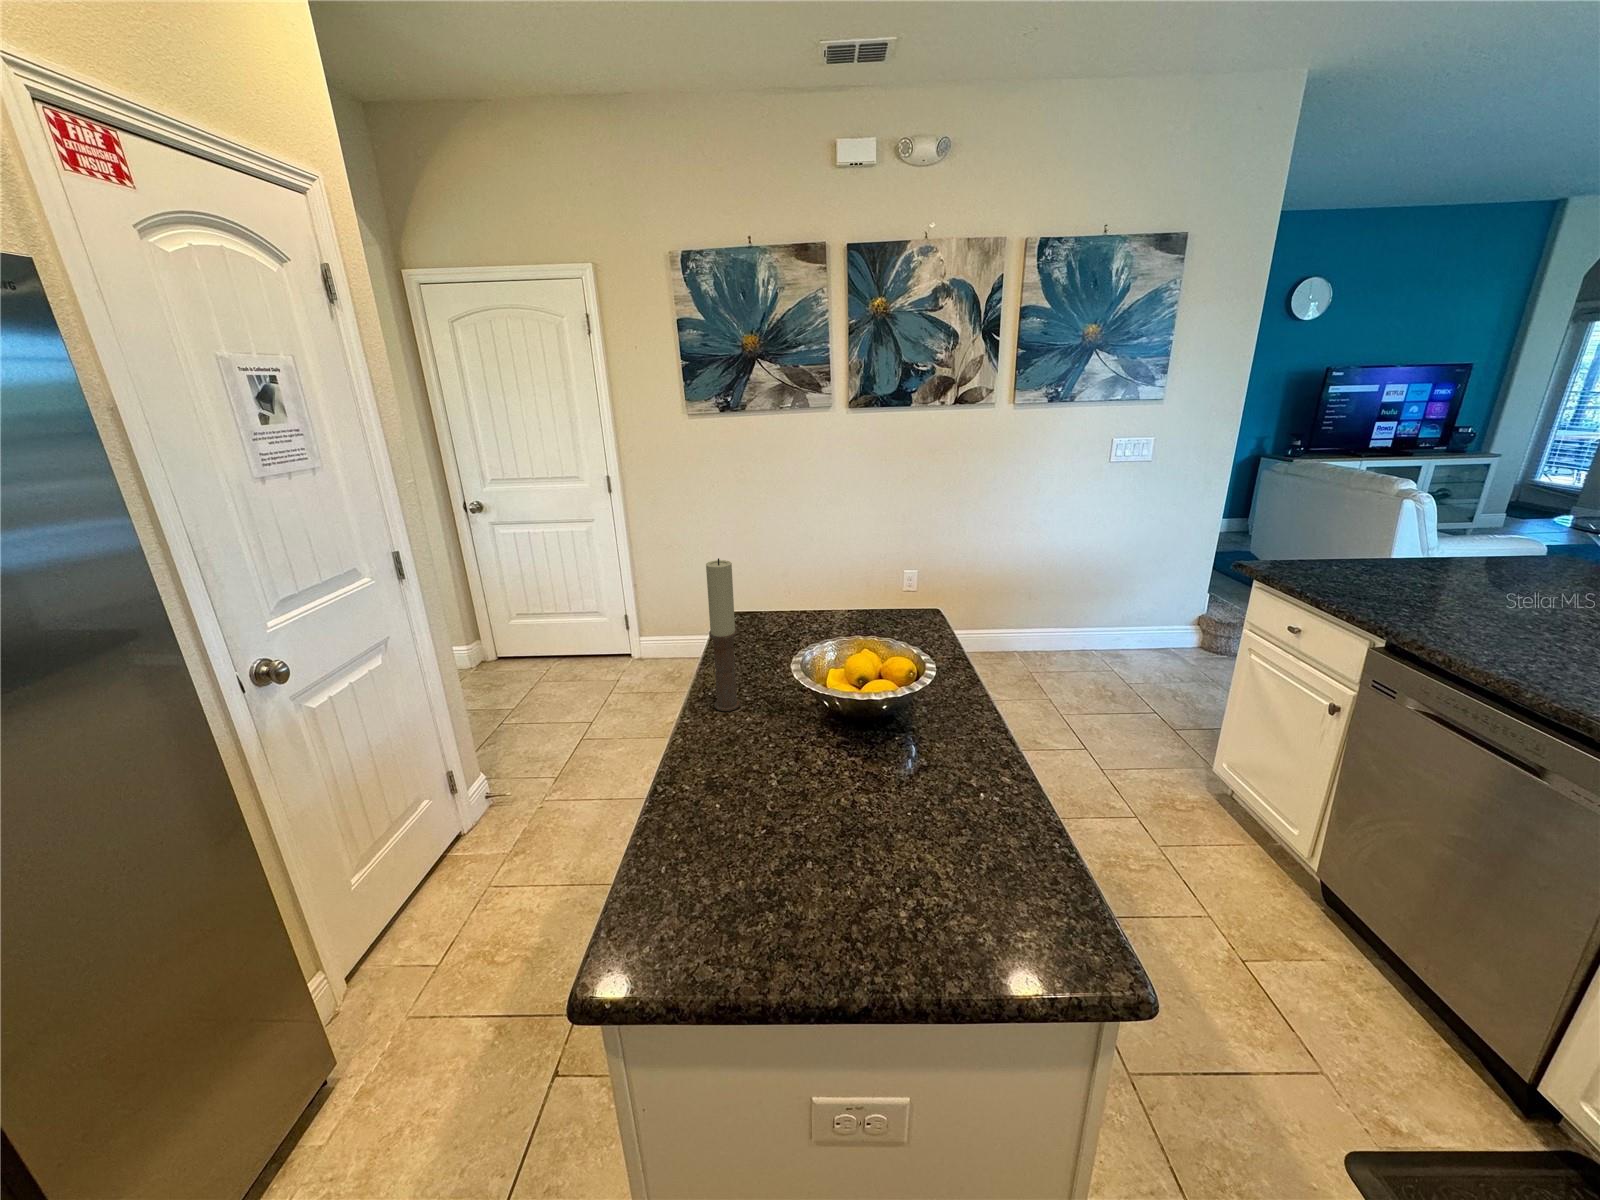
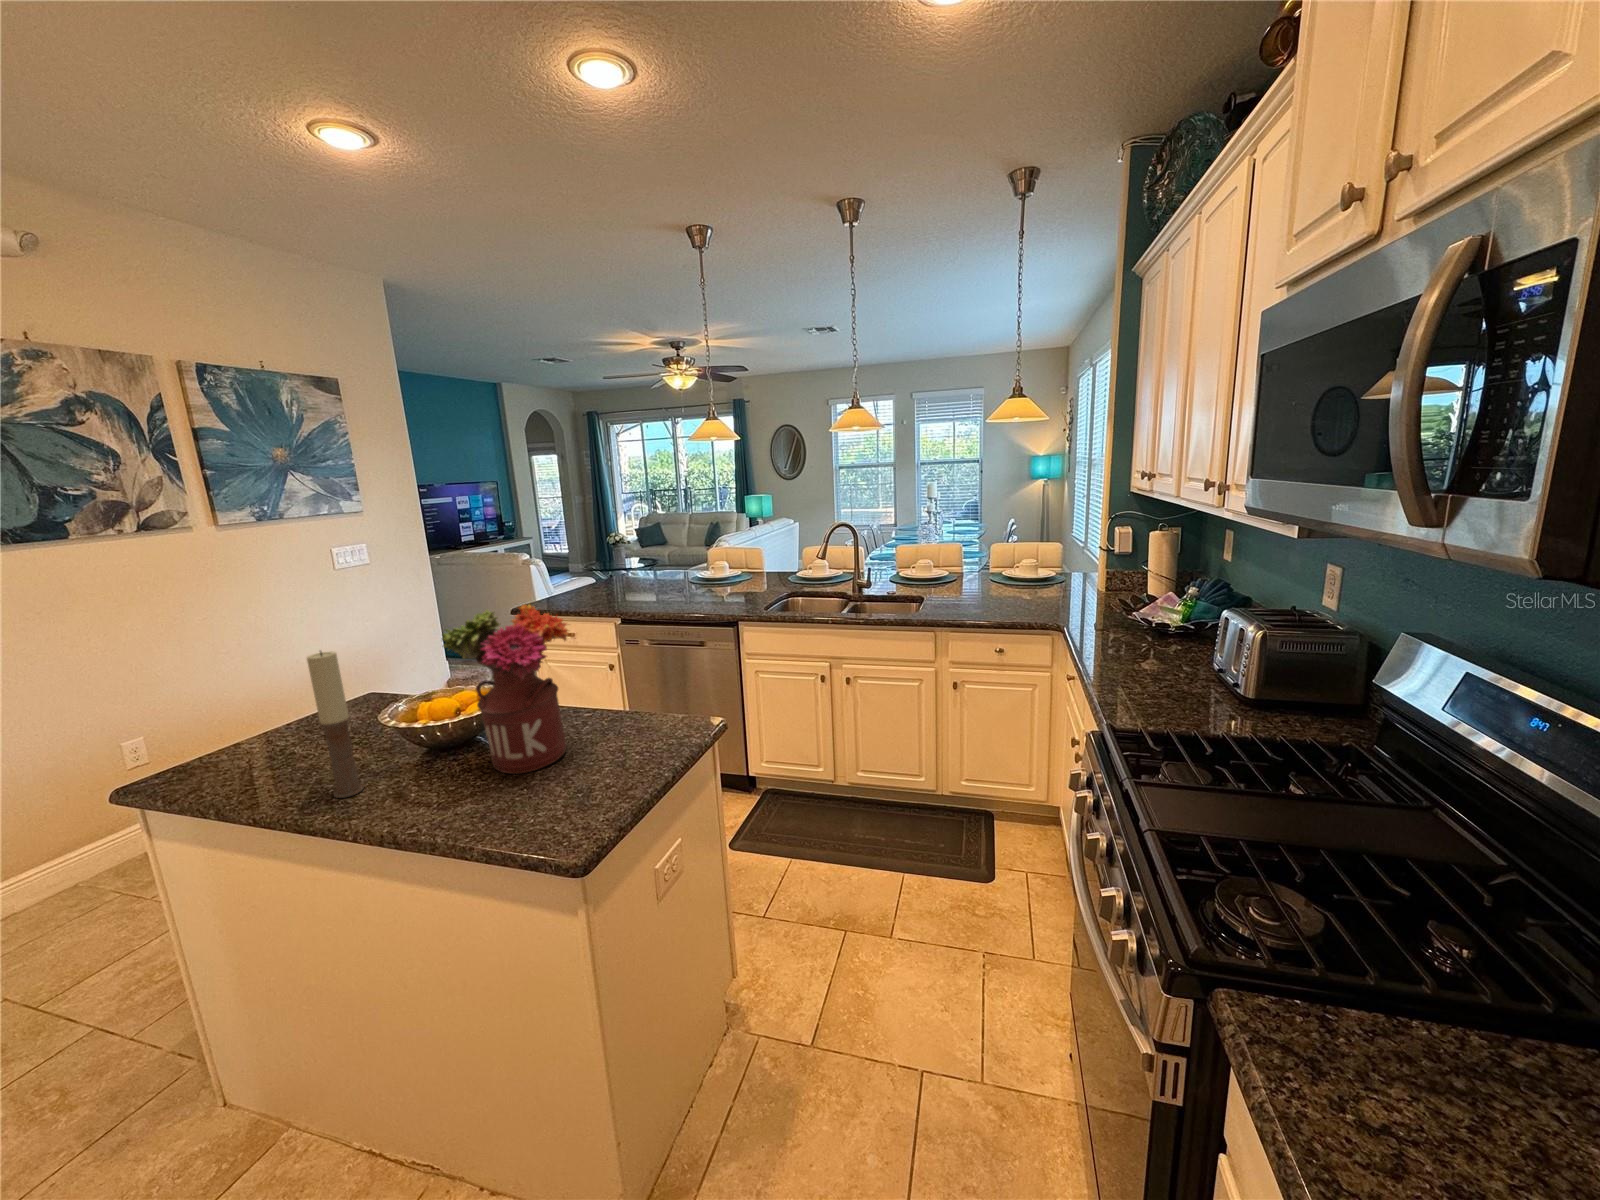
flower arrangement: none [747,570,909,815] -> present [442,604,570,774]

